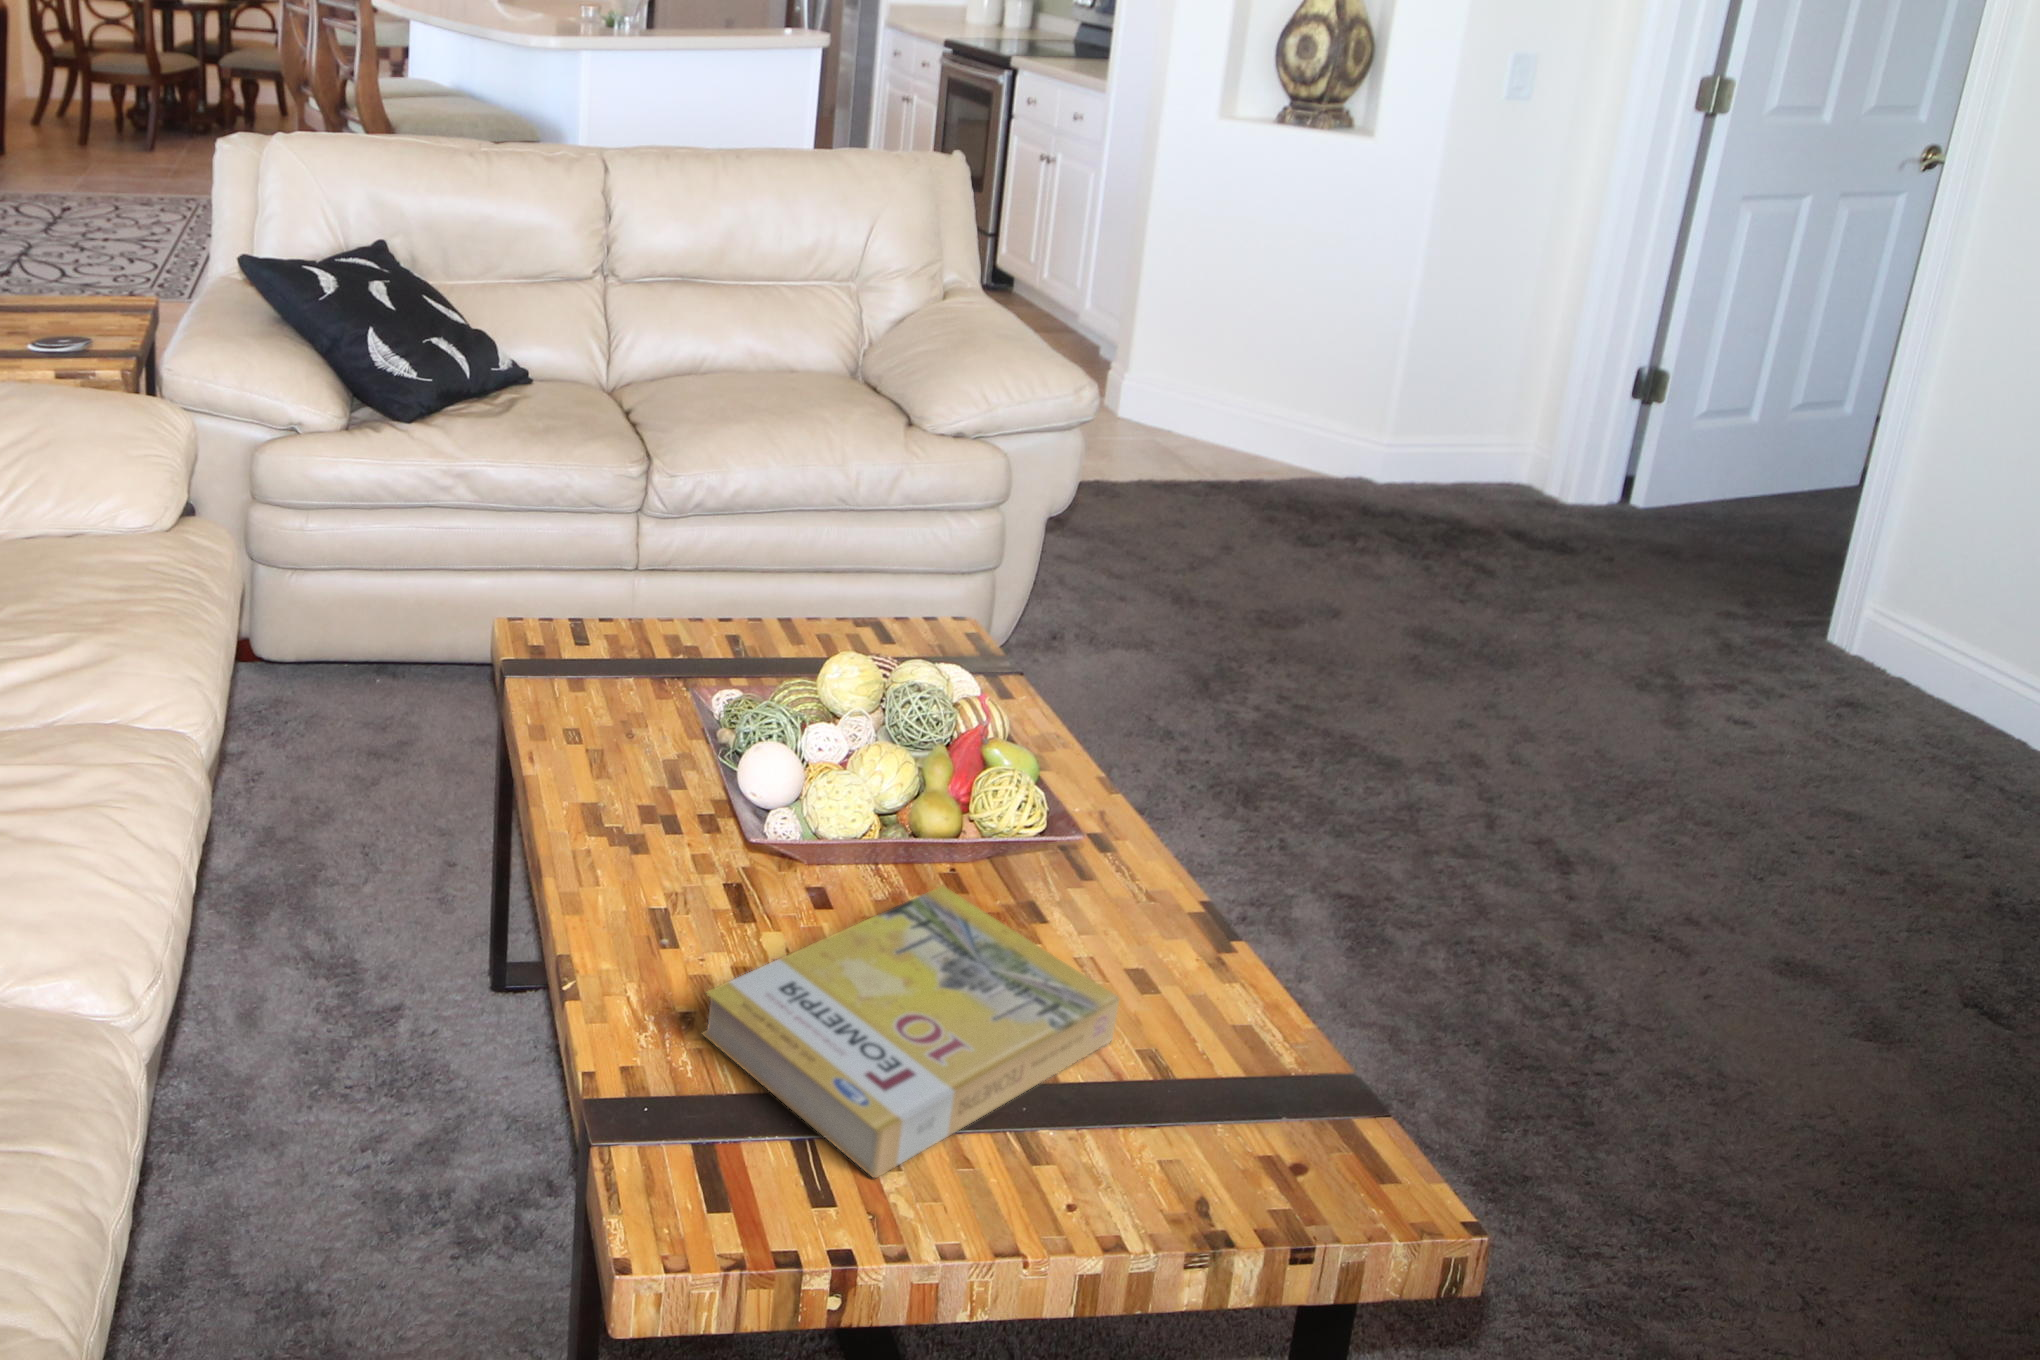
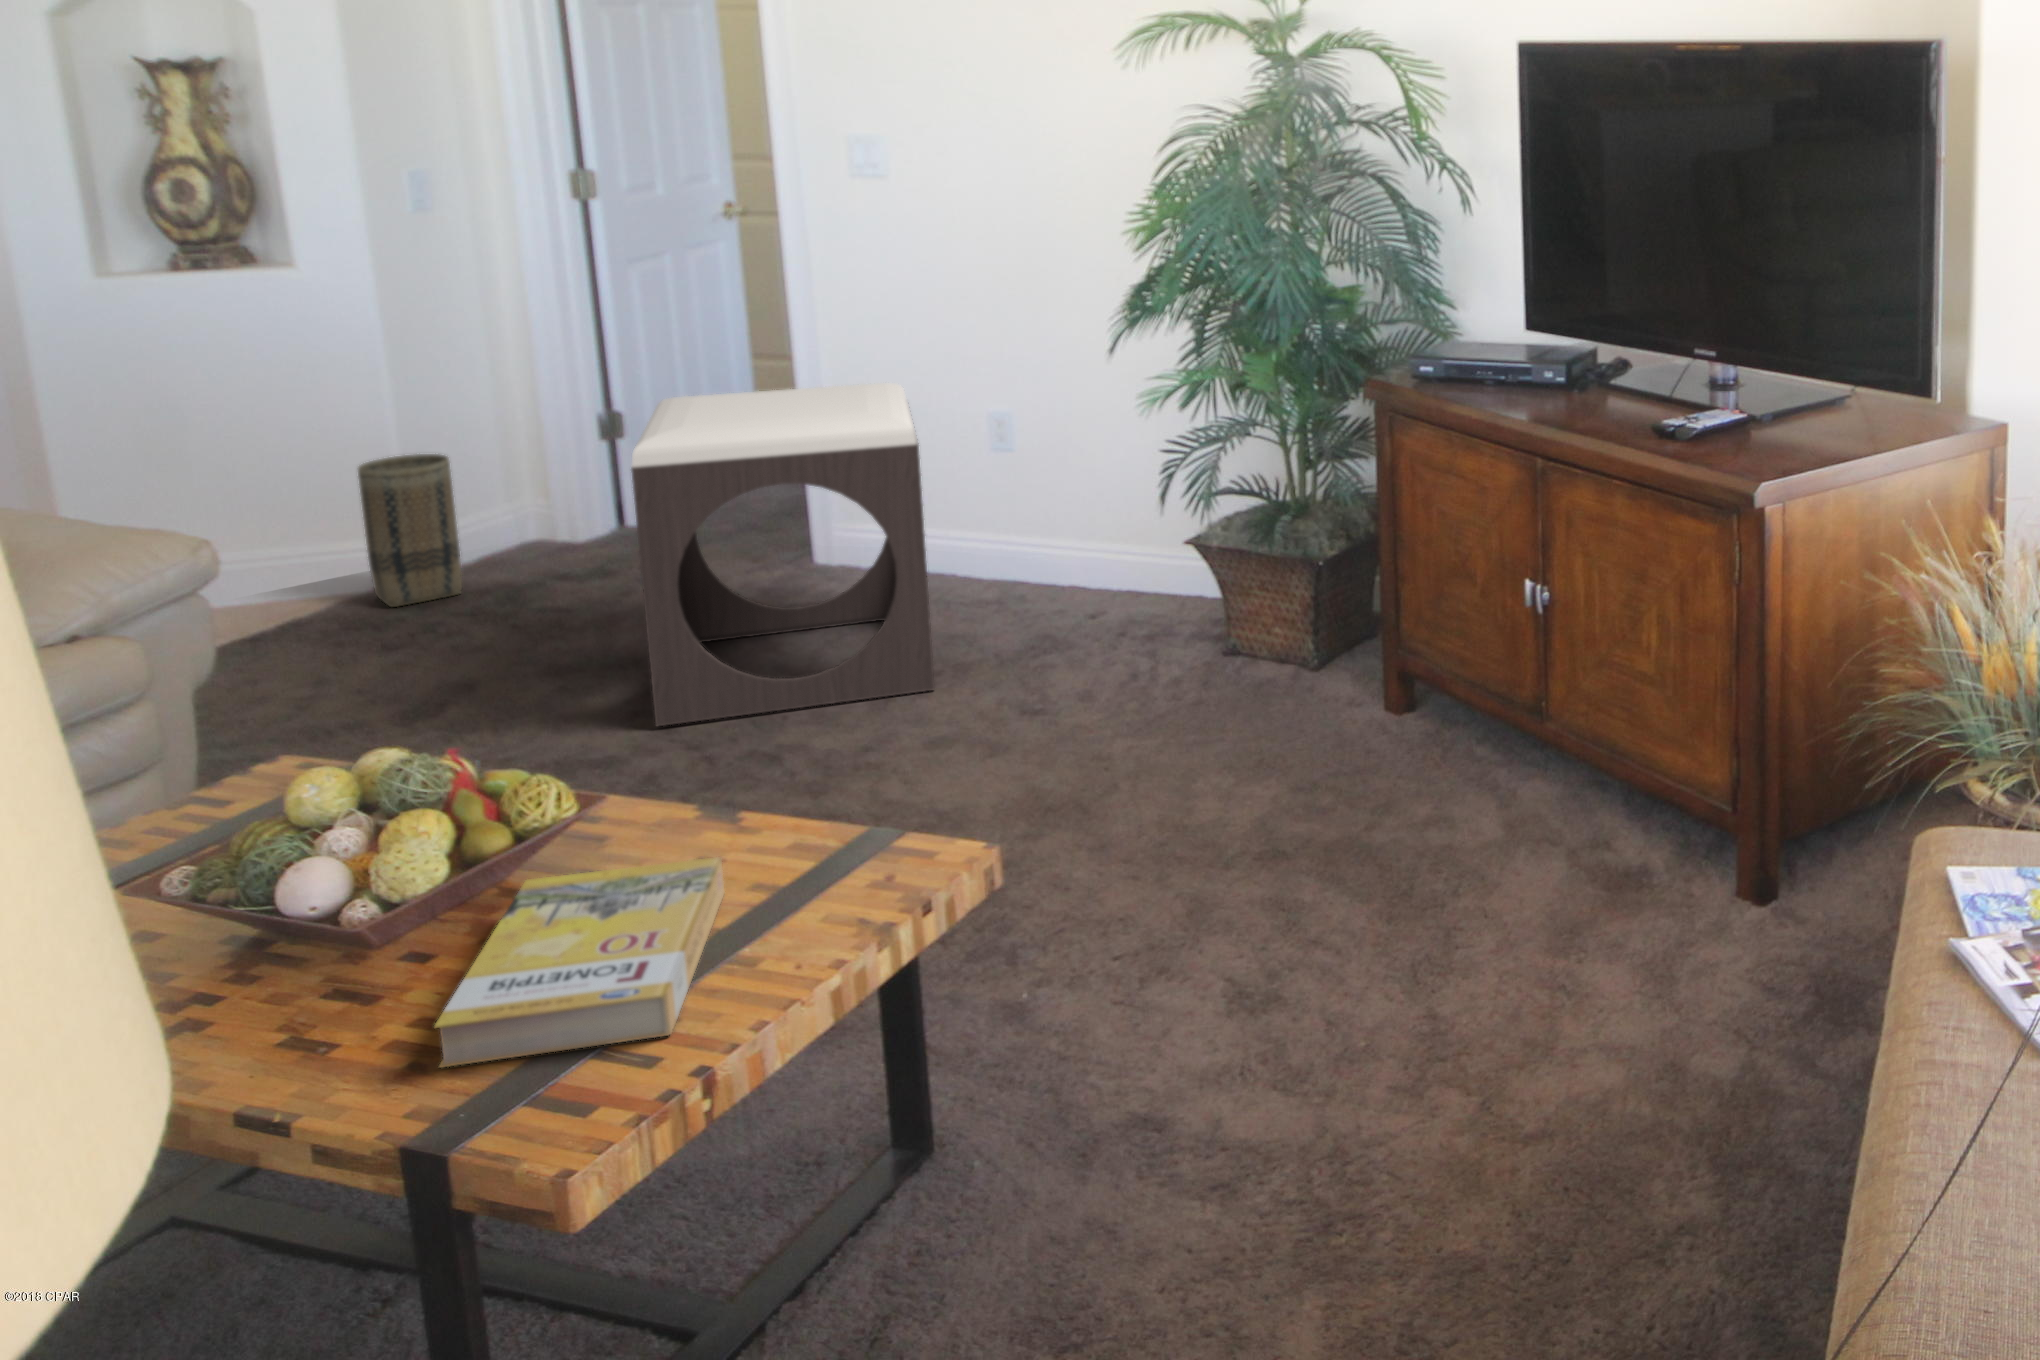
basket: none [1332,349,1443,511] -> present [358,454,462,607]
footstool: none [1464,379,2018,900] -> present [631,383,935,726]

